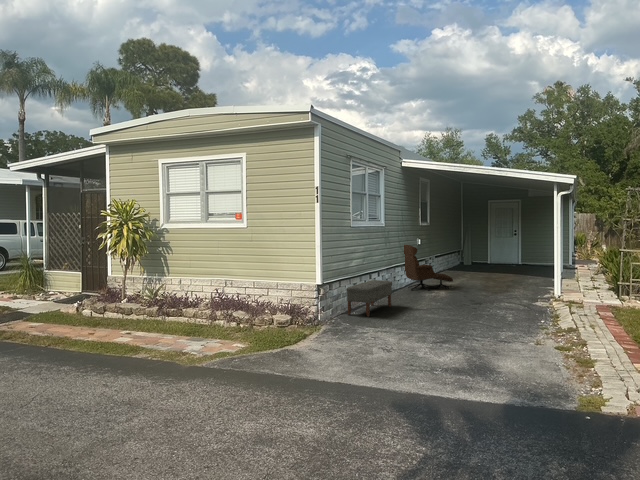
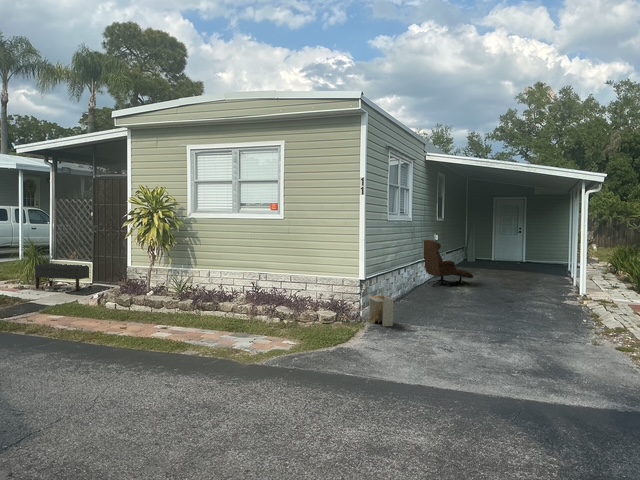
bench: present [346,280,392,317] -> present [34,263,92,291]
storage bin: none [326,294,347,329] -> present [369,290,393,326]

